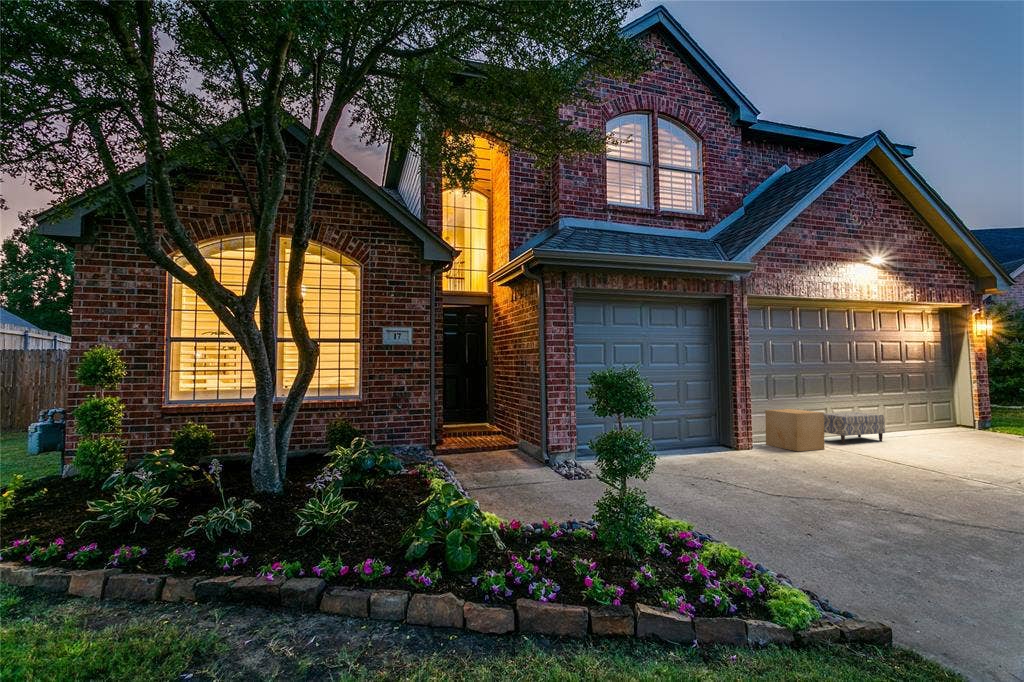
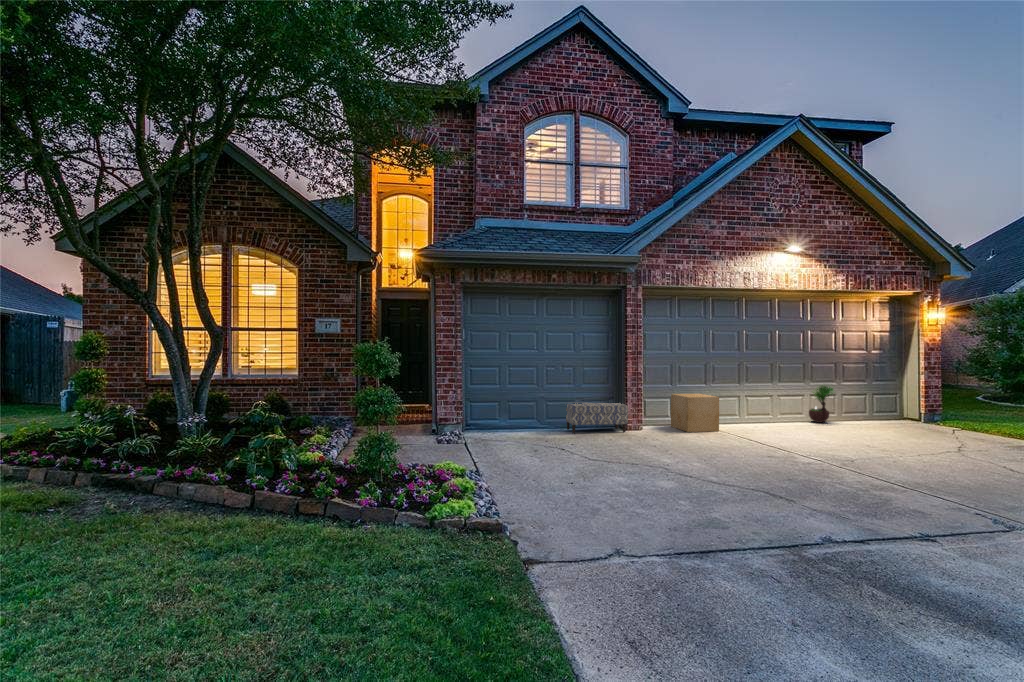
potted tree: none [883,394,914,436] -> present [809,385,833,423]
bench: present [824,412,885,444] -> present [566,402,628,433]

